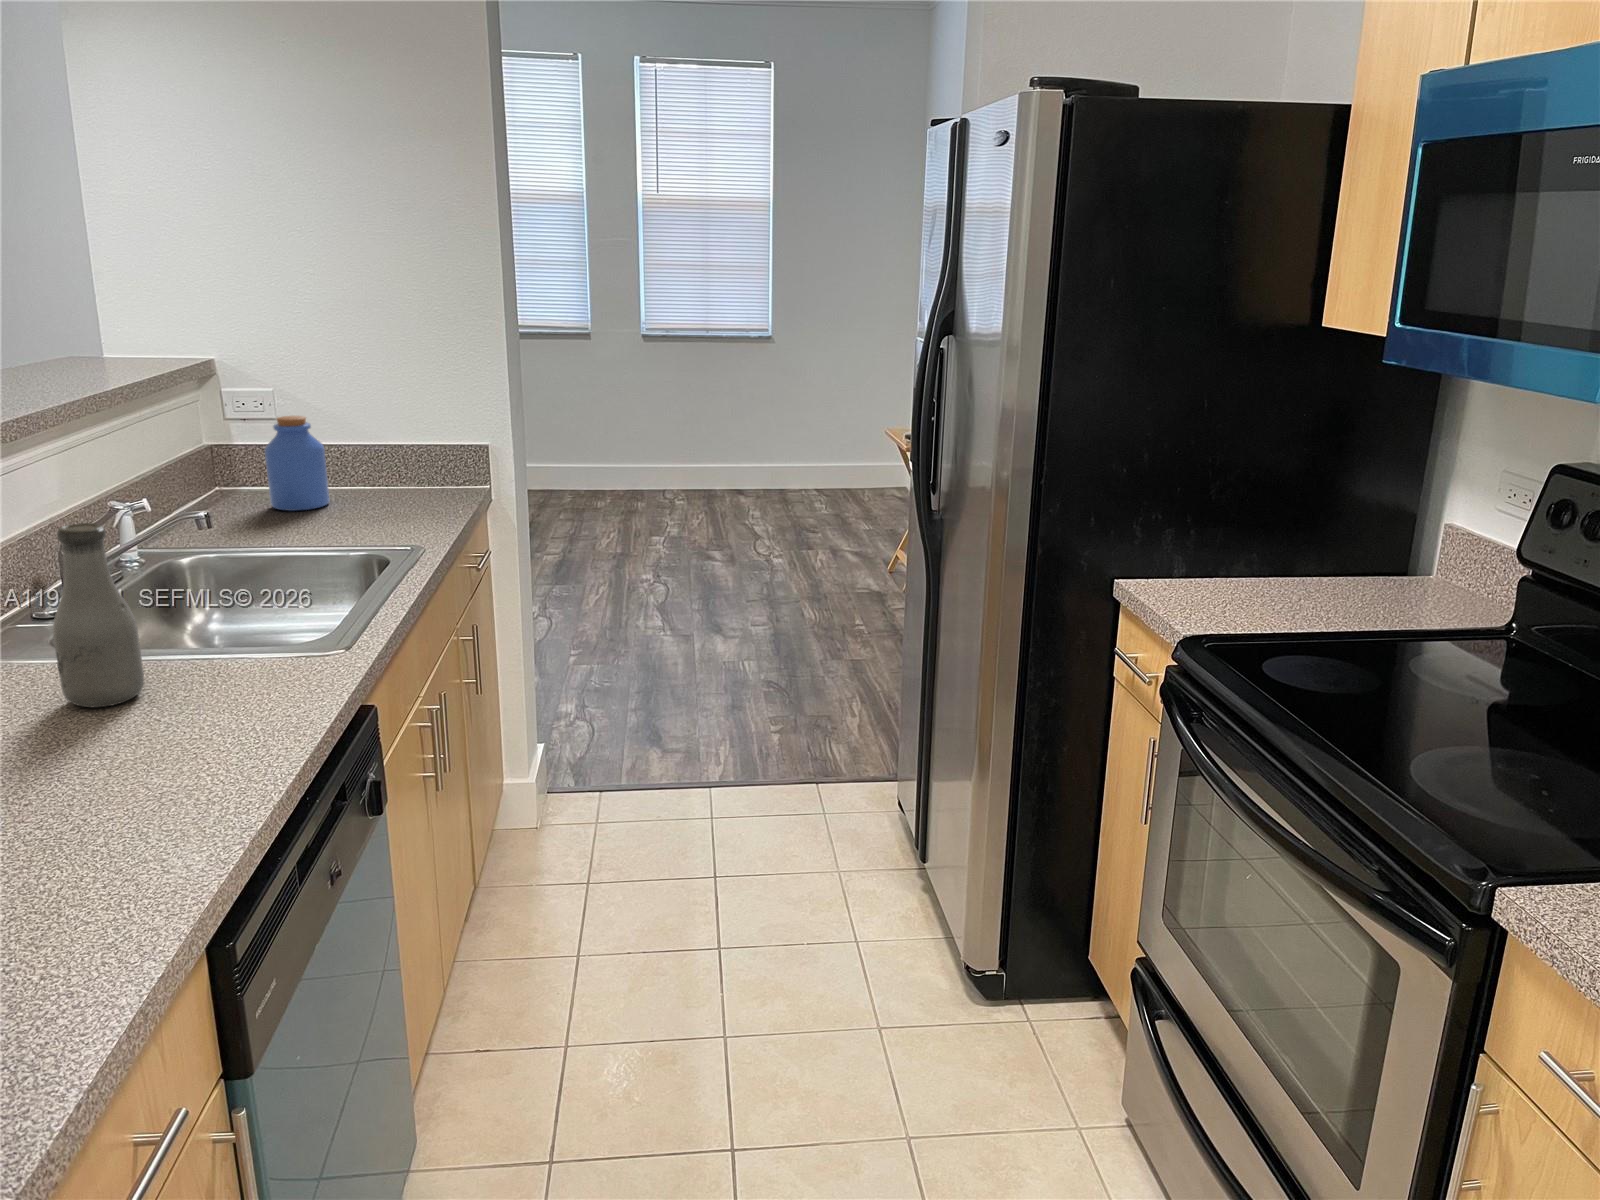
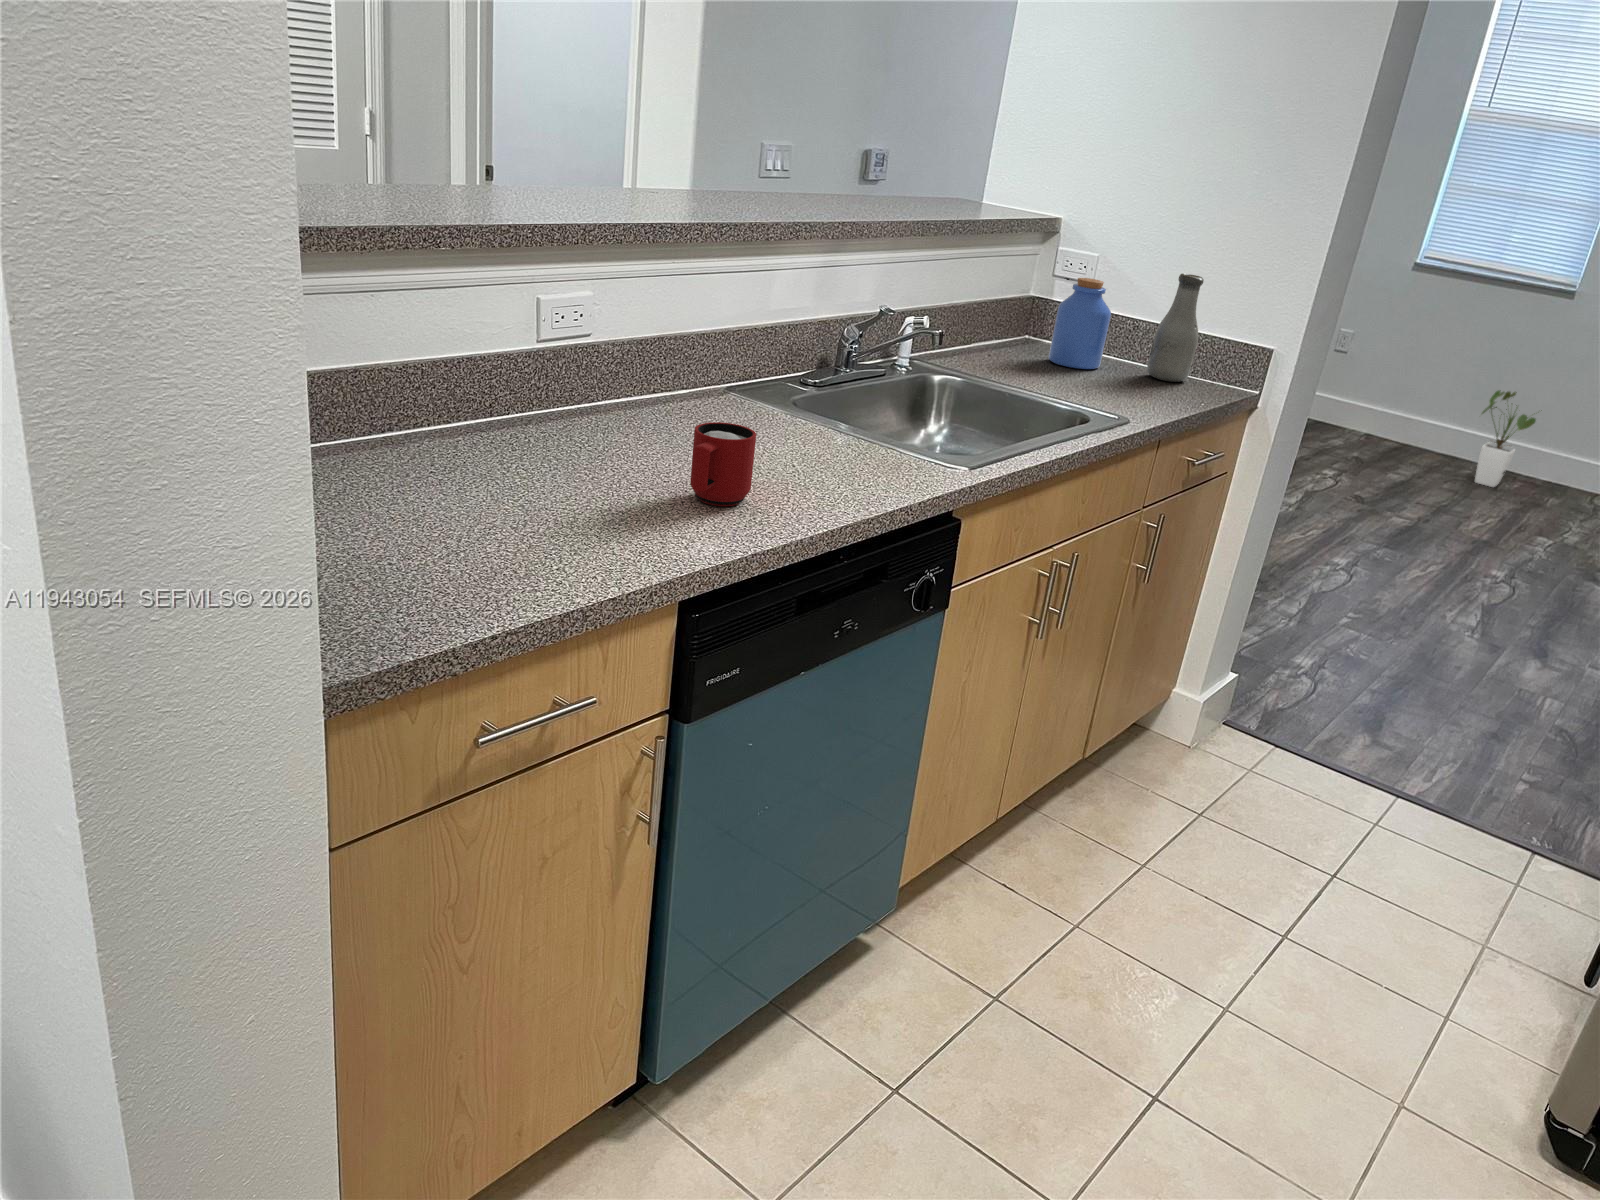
house plant: none [562,416,622,504] -> present [1475,391,1542,487]
bottle: present [53,523,144,707] -> present [1147,274,1204,382]
mug: none [70,700,168,808] -> present [690,422,756,506]

